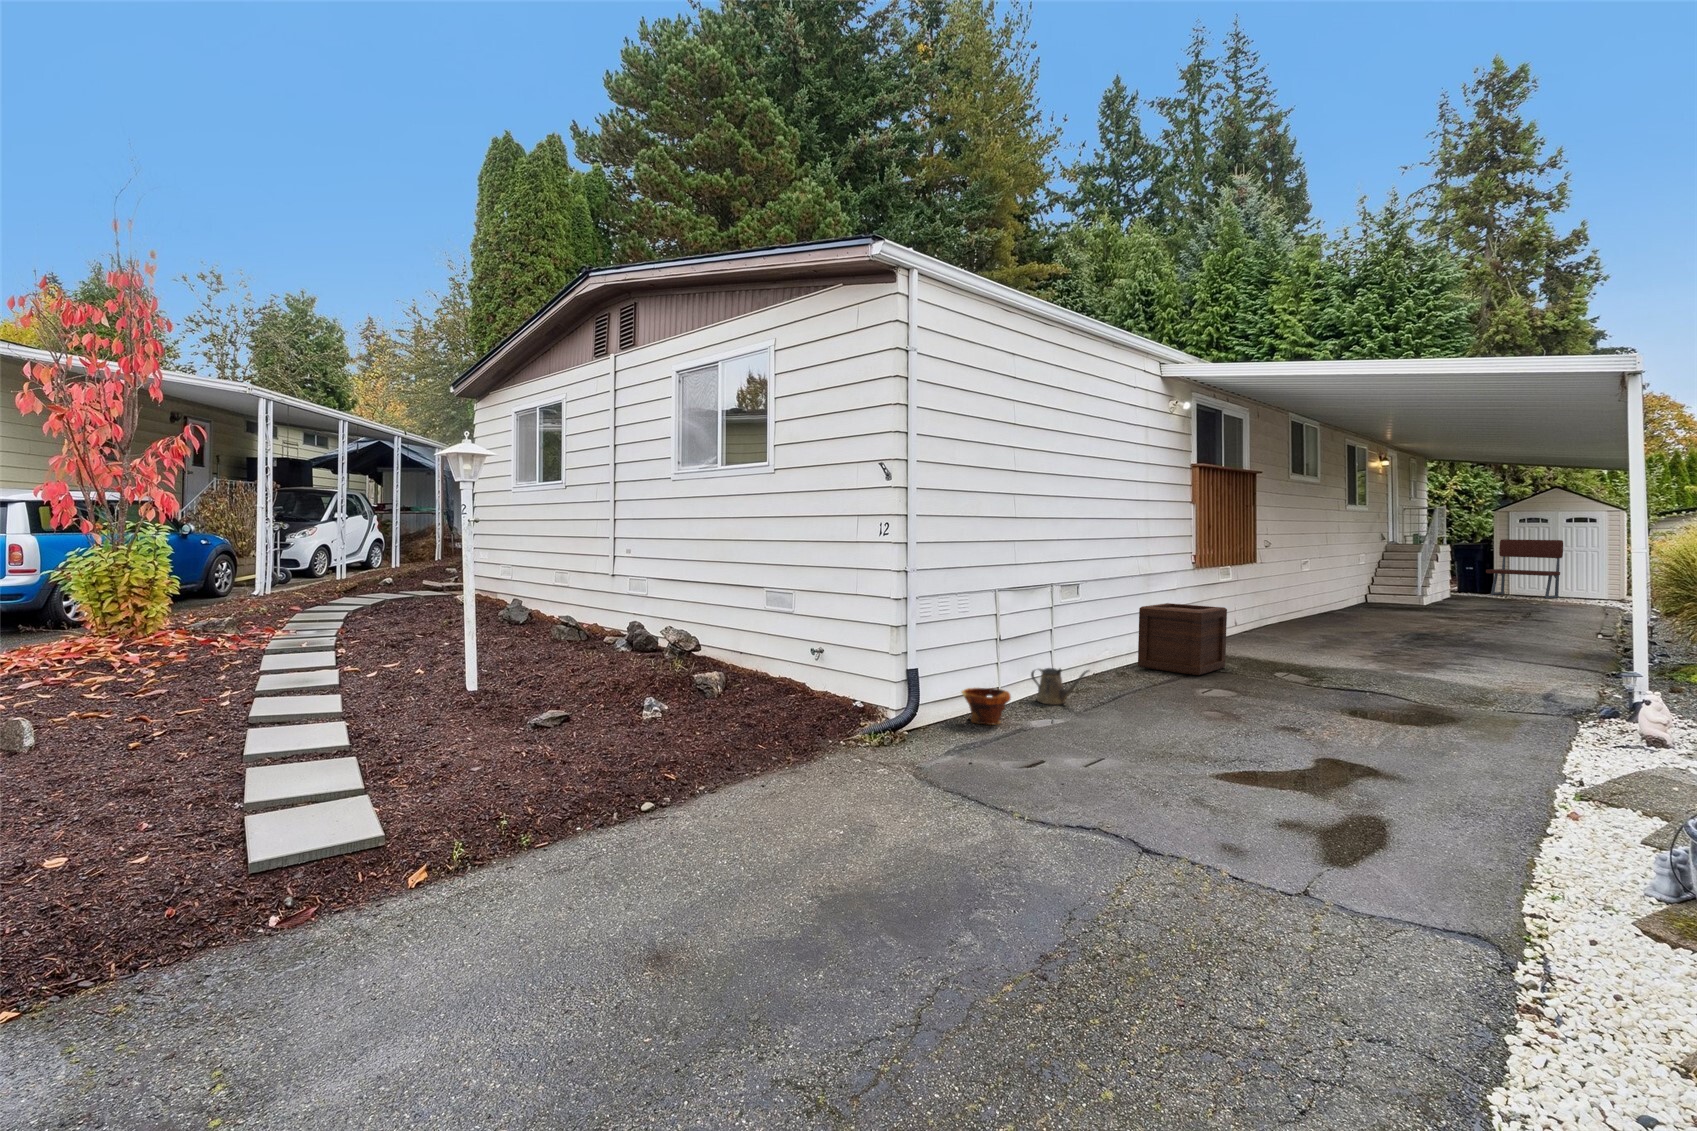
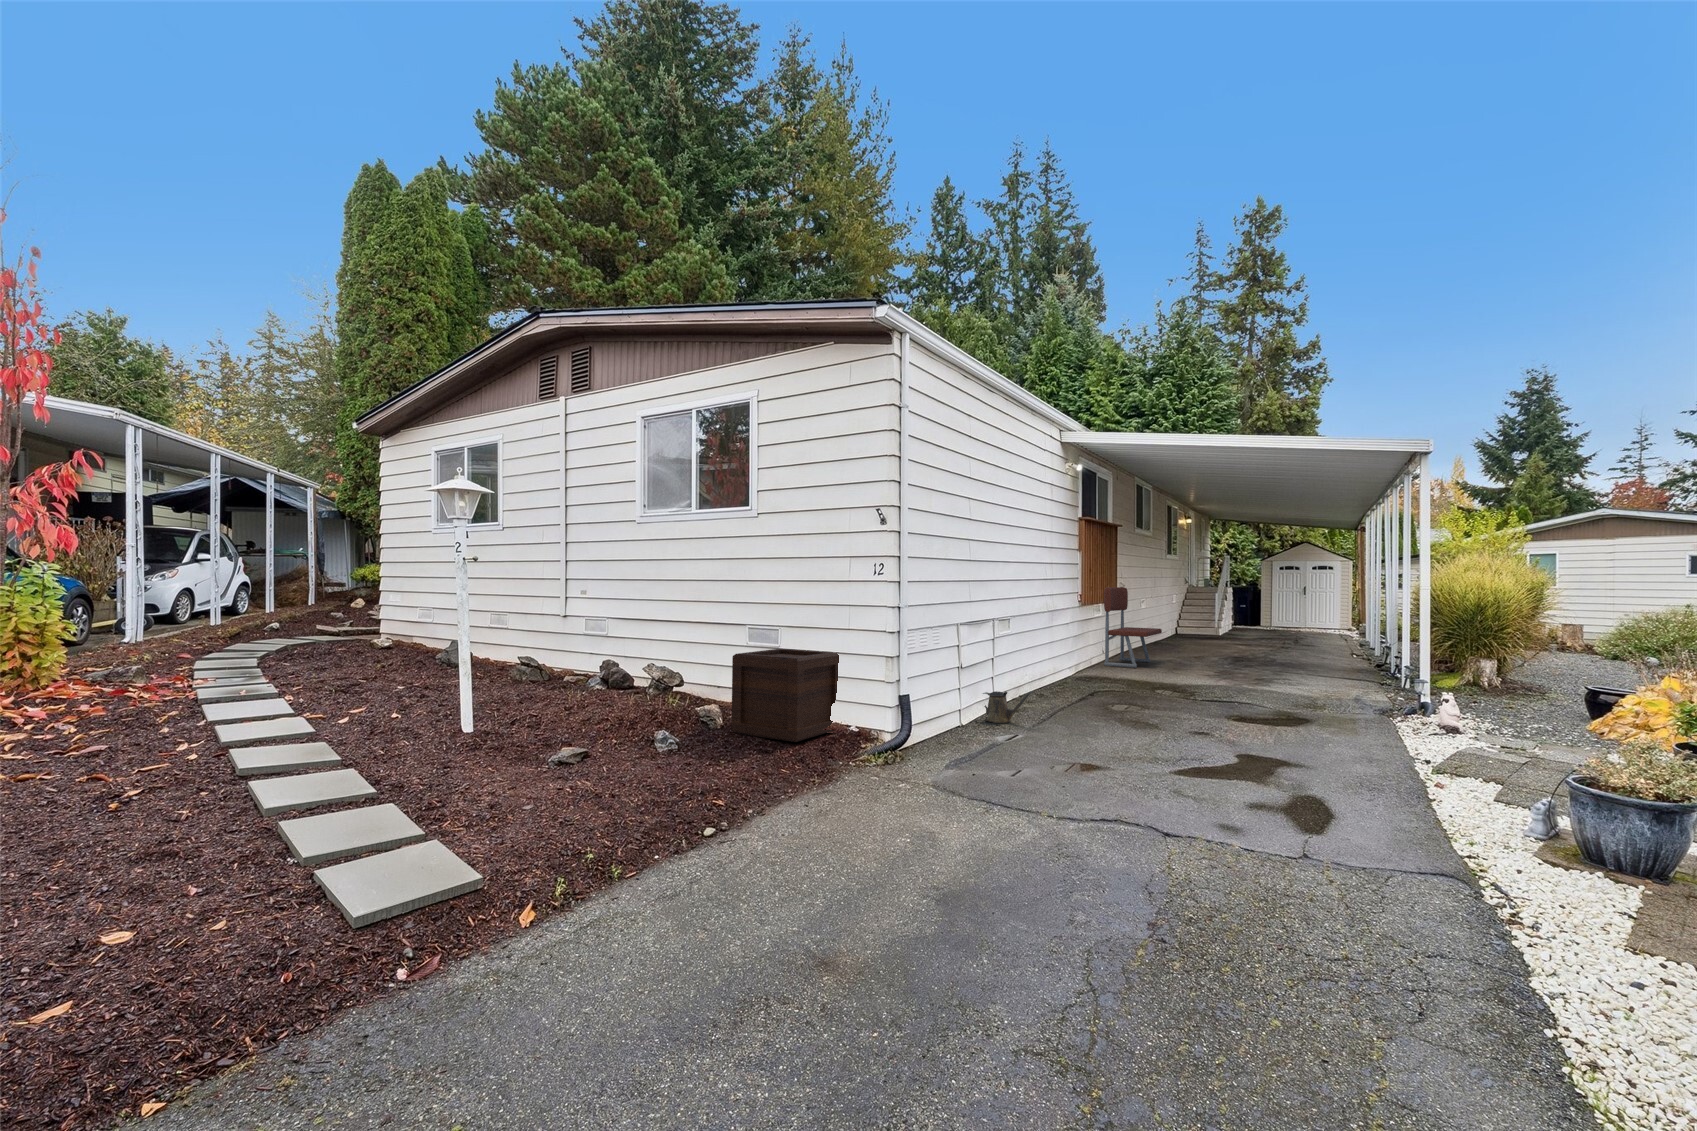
bench: present [1486,539,1563,598] -> present [1104,587,1162,668]
wooden crate: present [1138,603,1227,675] -> present [731,649,839,742]
planter: present [962,688,1011,725] -> none [939,709,981,741]

